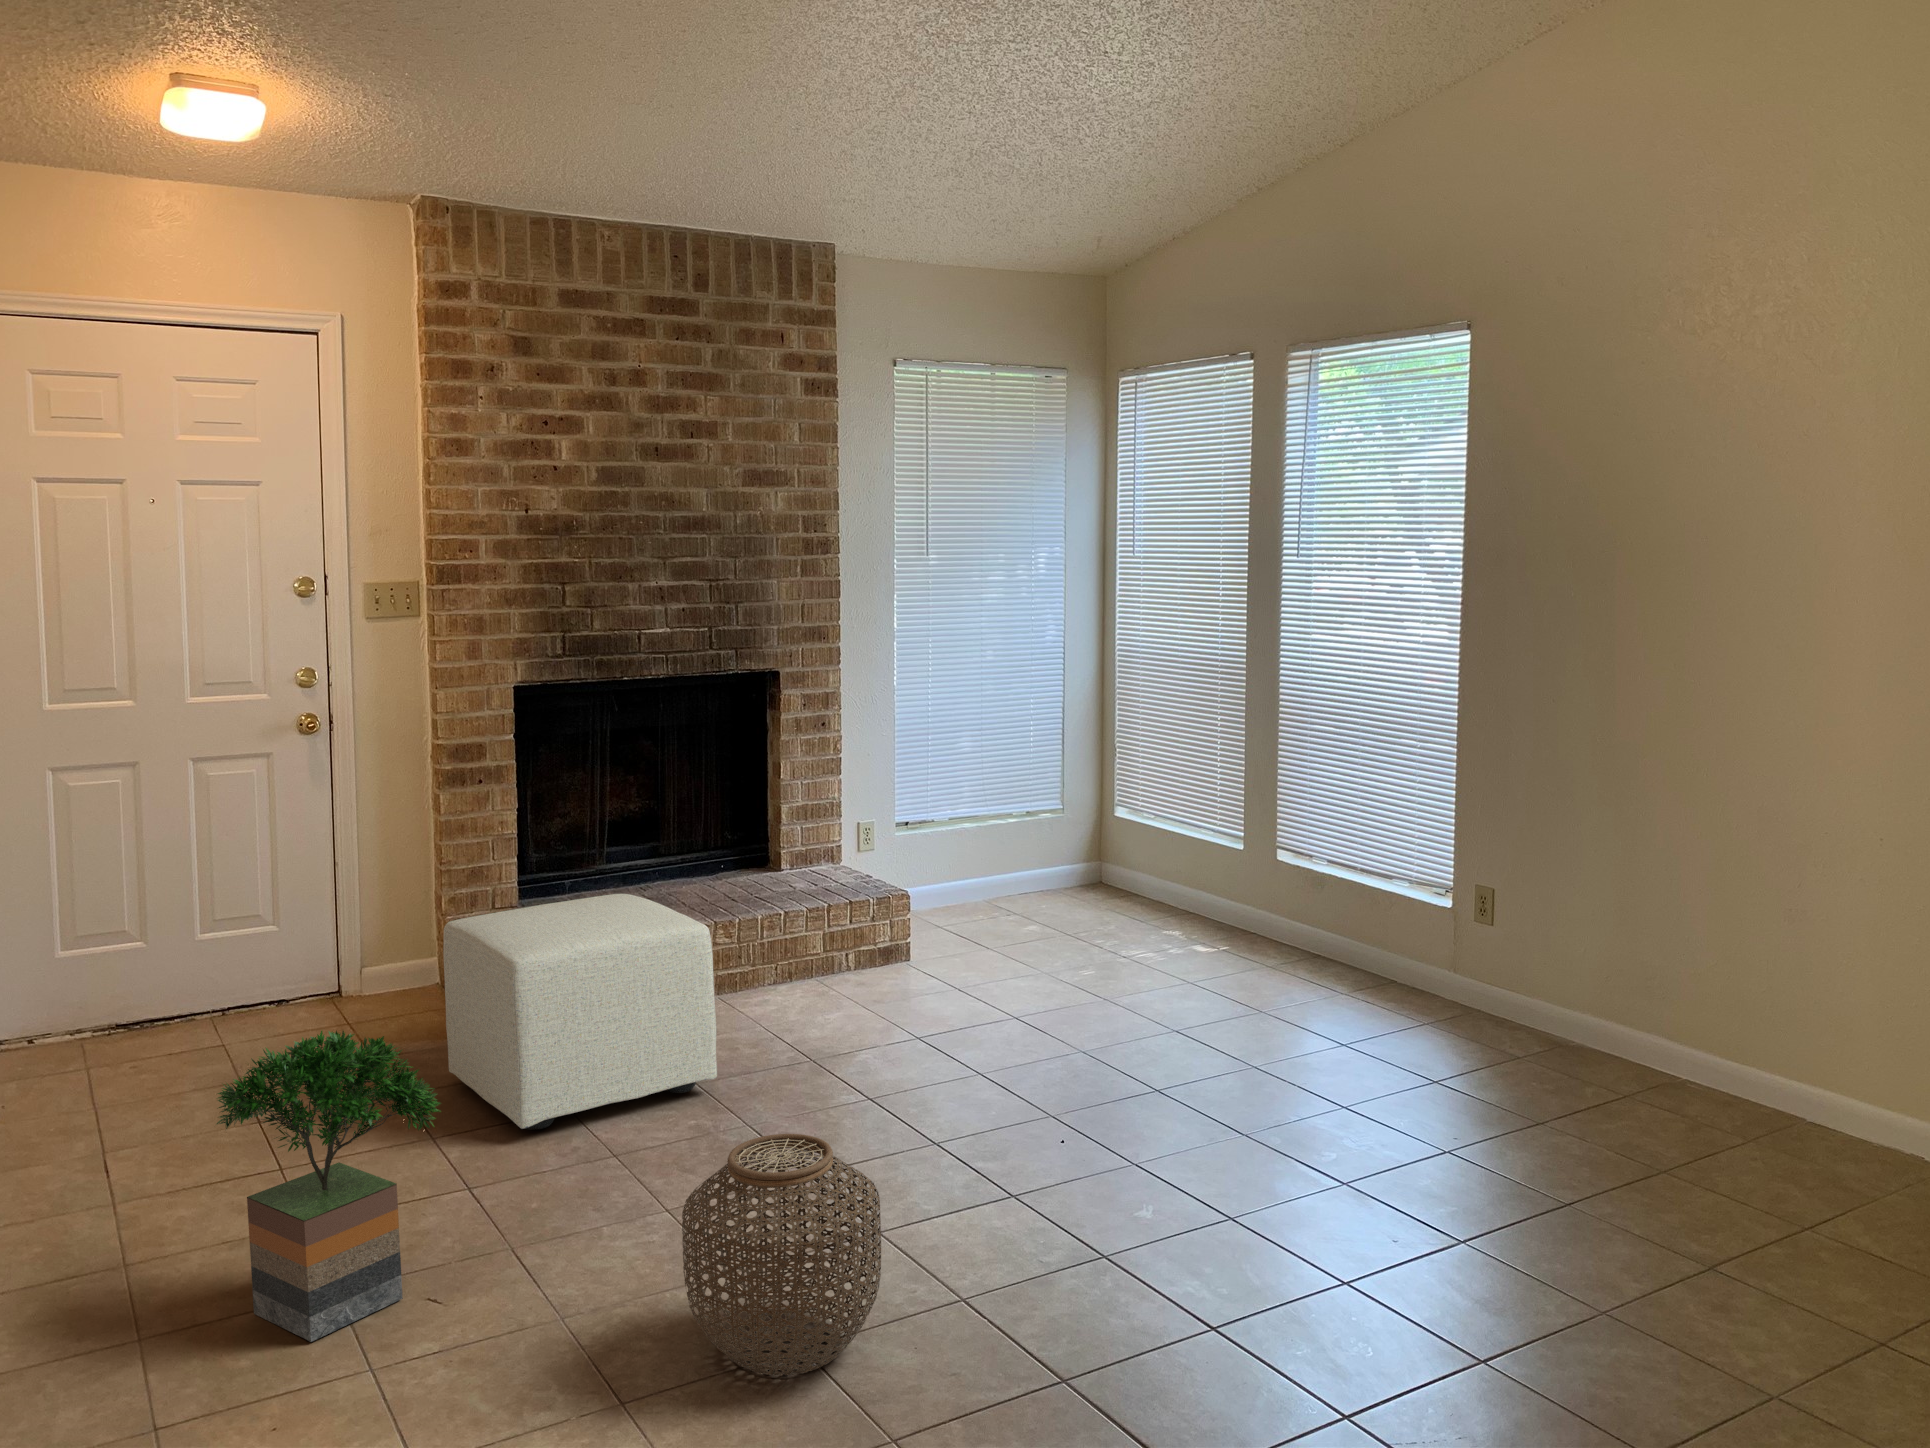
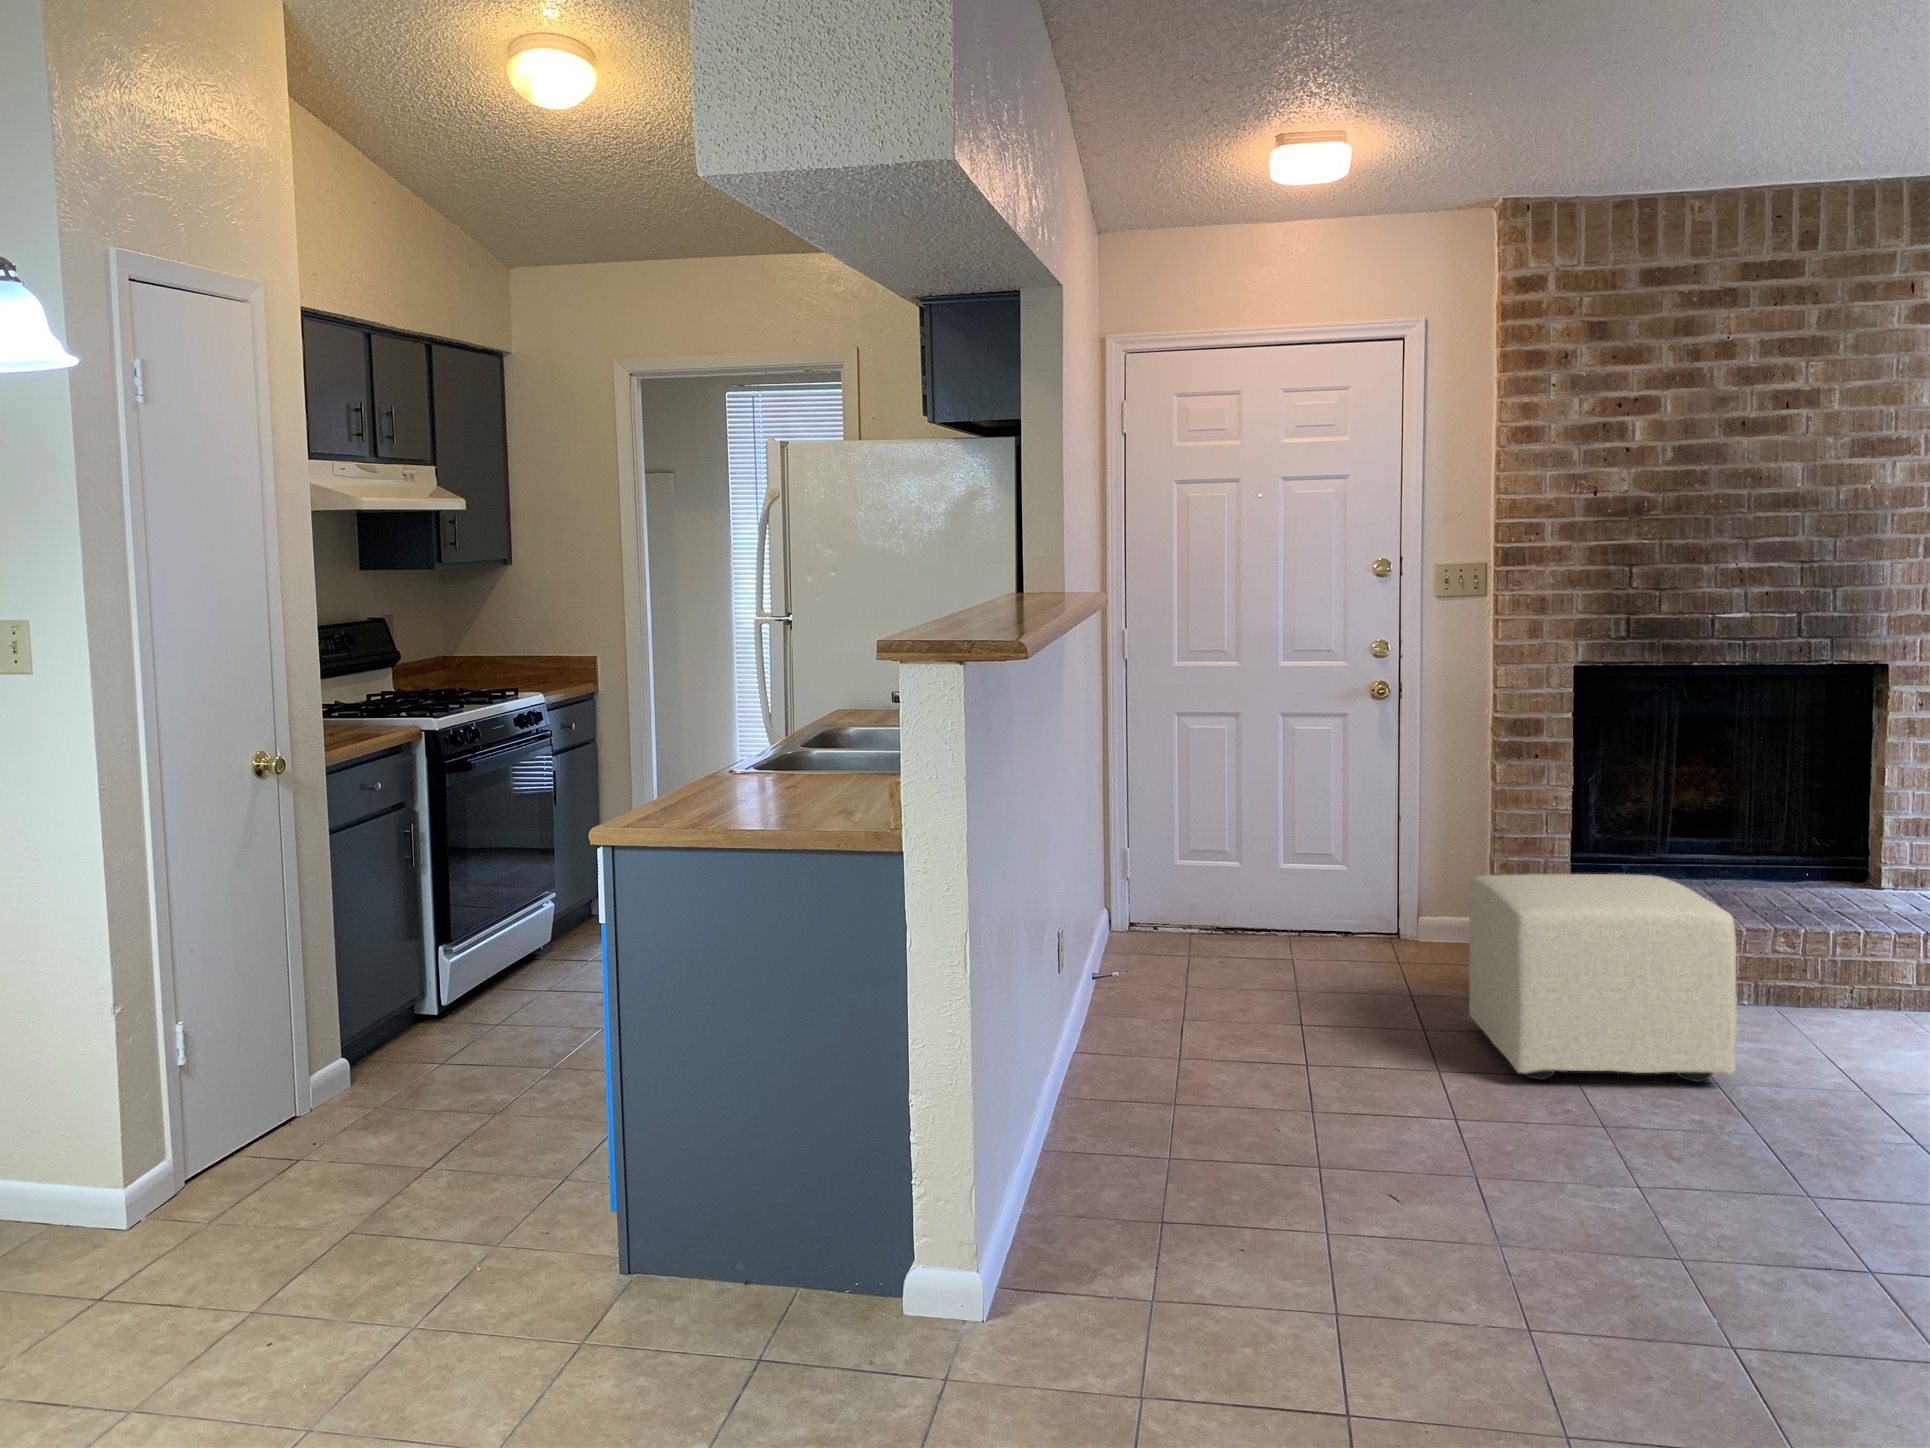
potted tree: present [217,1031,441,1342] -> none [1239,931,1416,1180]
woven basket: present [682,1134,881,1376] -> none [1609,1098,1827,1335]

